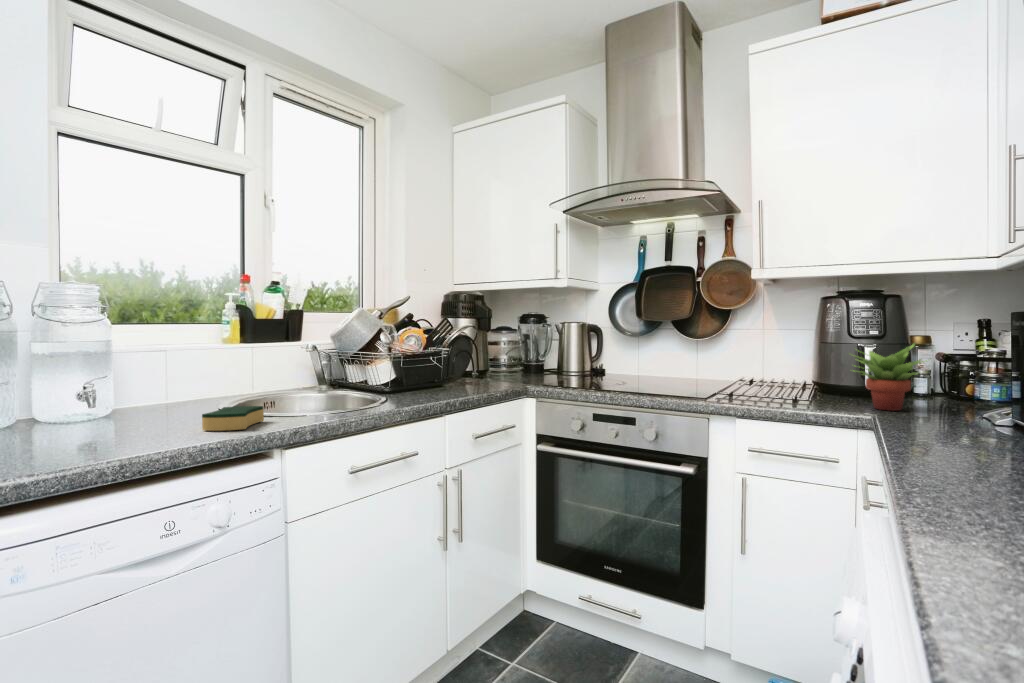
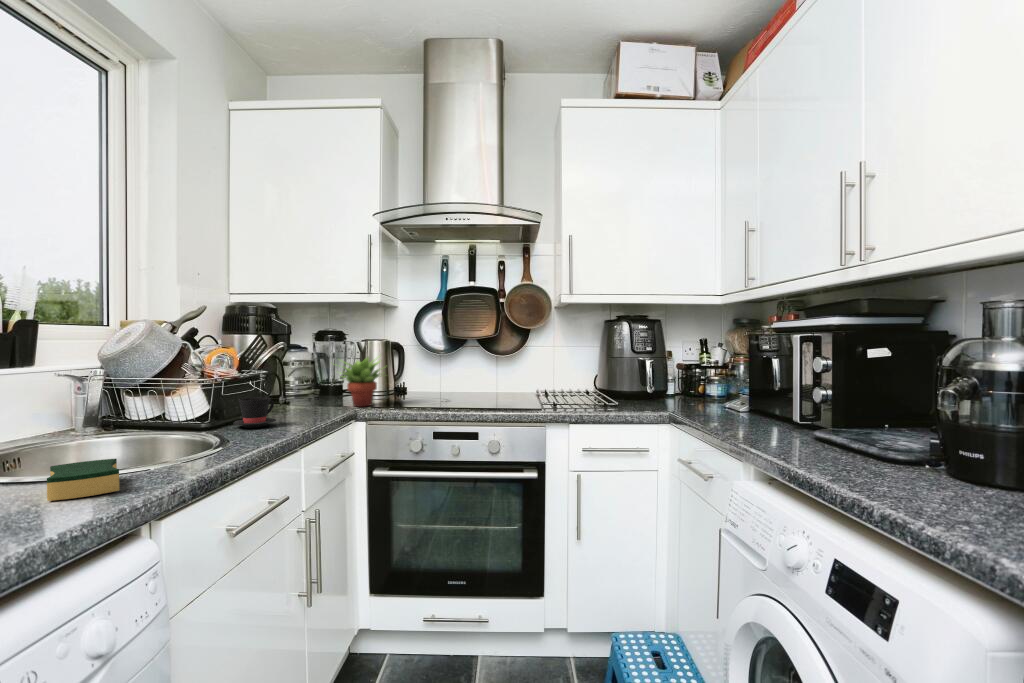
succulent plant: present [848,344,927,411] -> present [331,357,382,407]
teacup: none [404,369,439,395] -> present [233,397,276,428]

